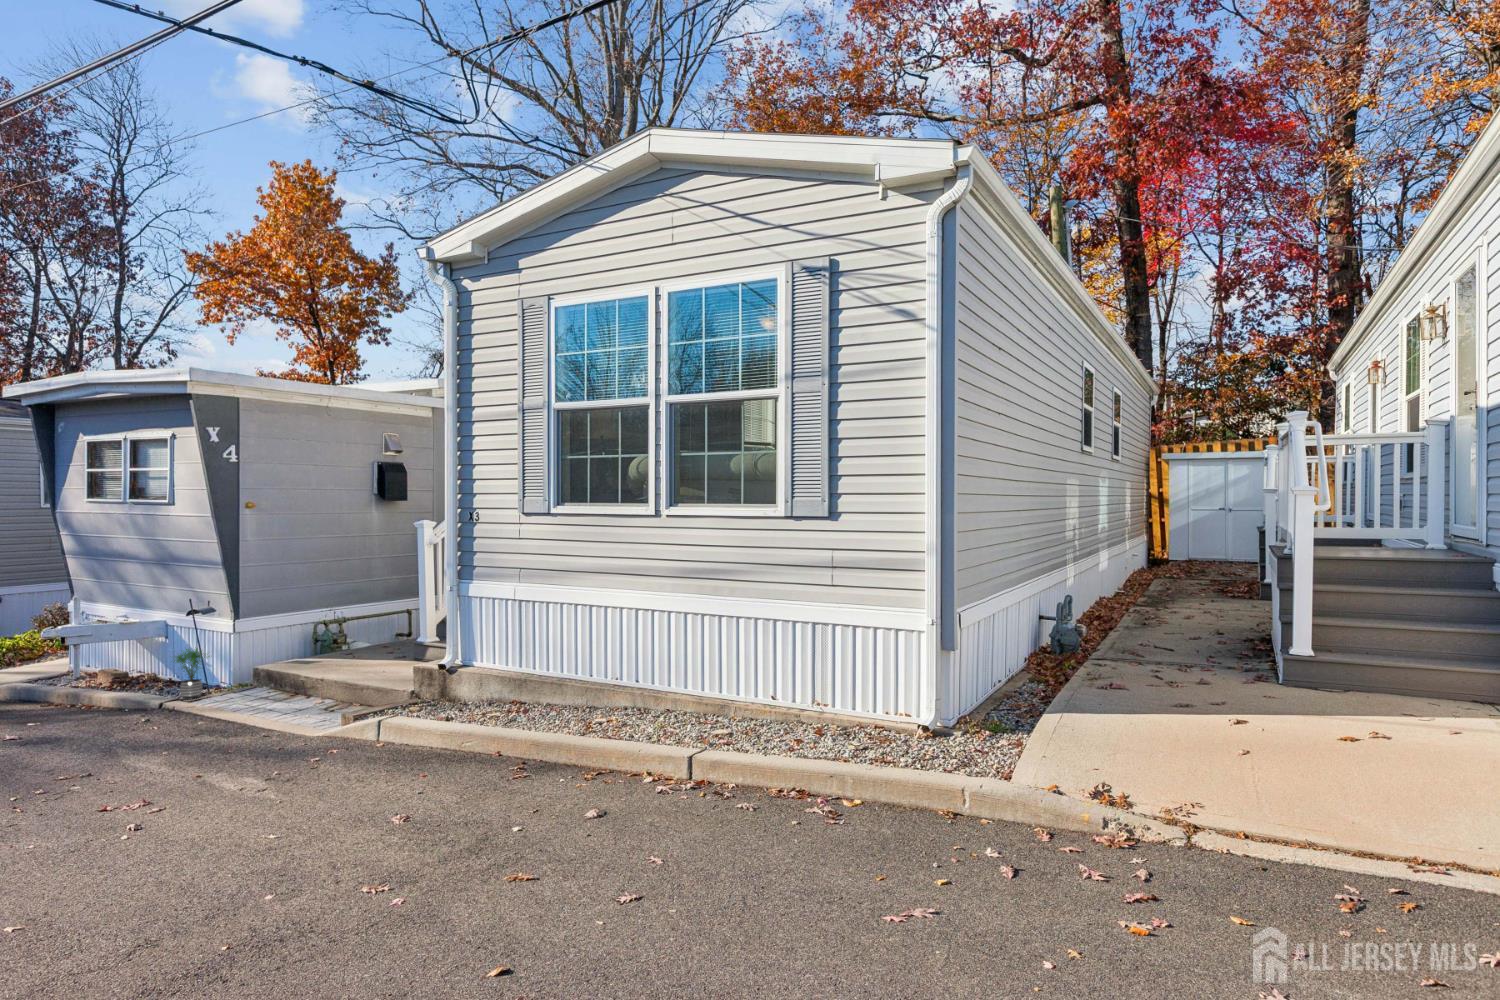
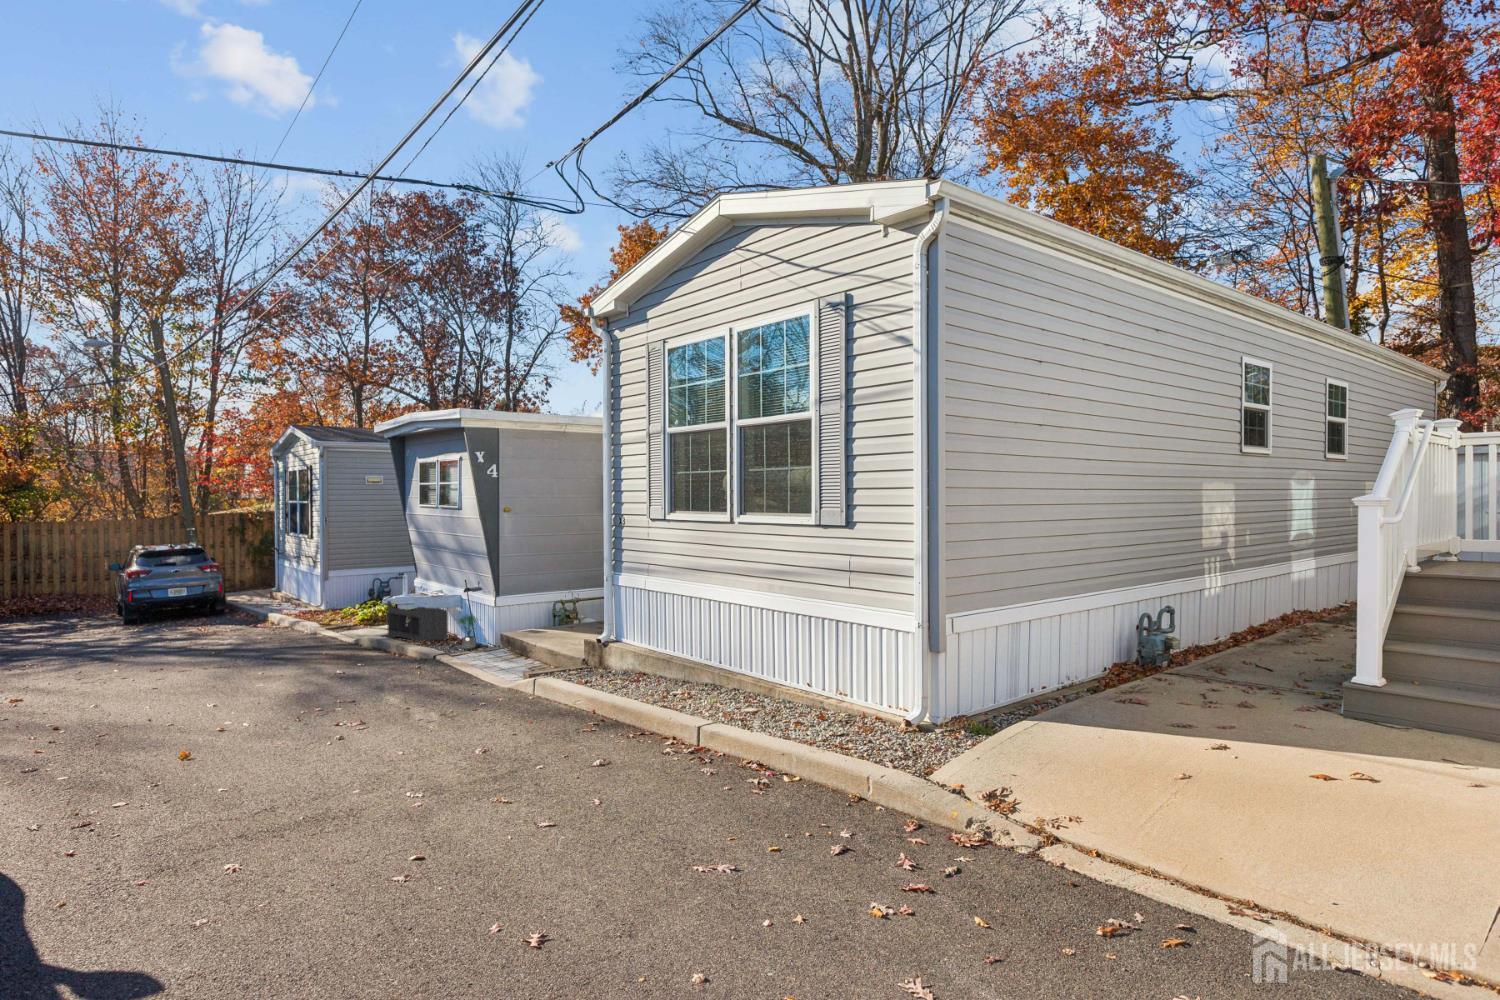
bench: none [22,631,136,695] -> present [387,601,448,642]

